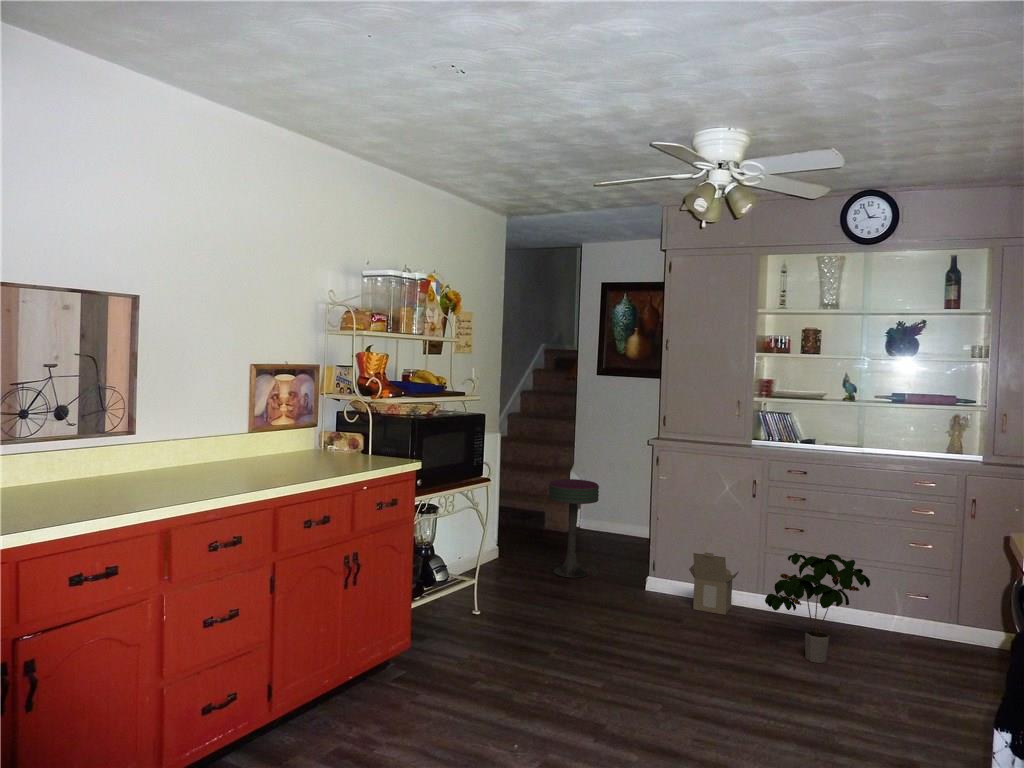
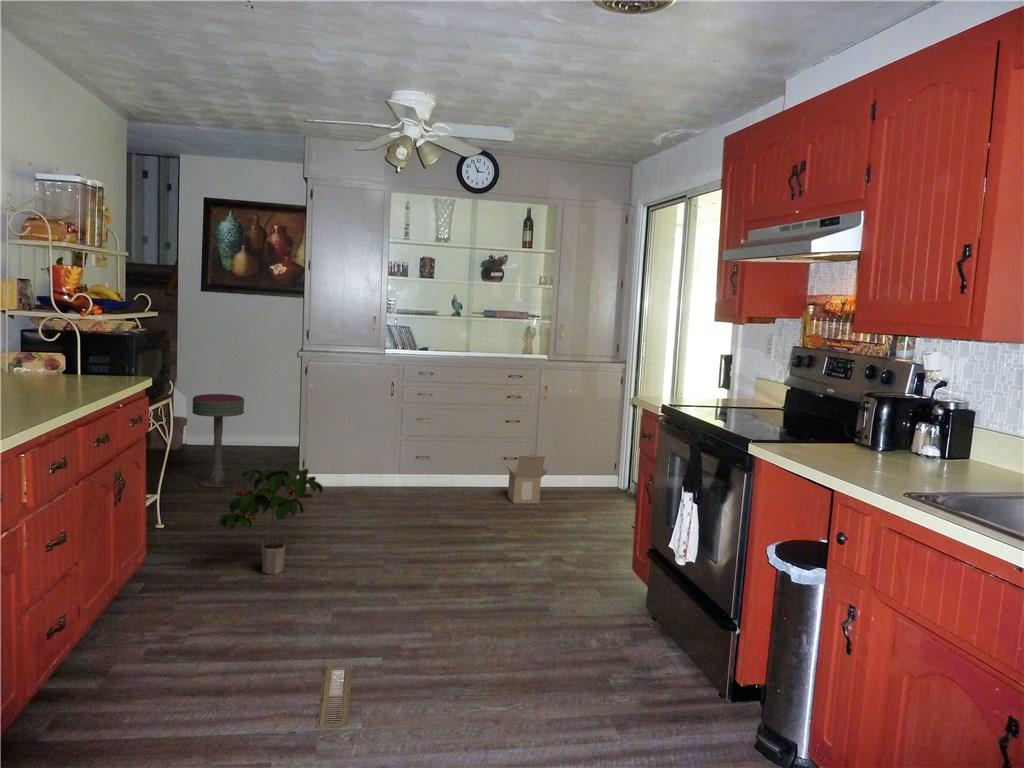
cardboard box: present [689,552,738,615] -> present [507,455,547,504]
potted plant: present [765,553,870,663] -> present [220,465,323,574]

